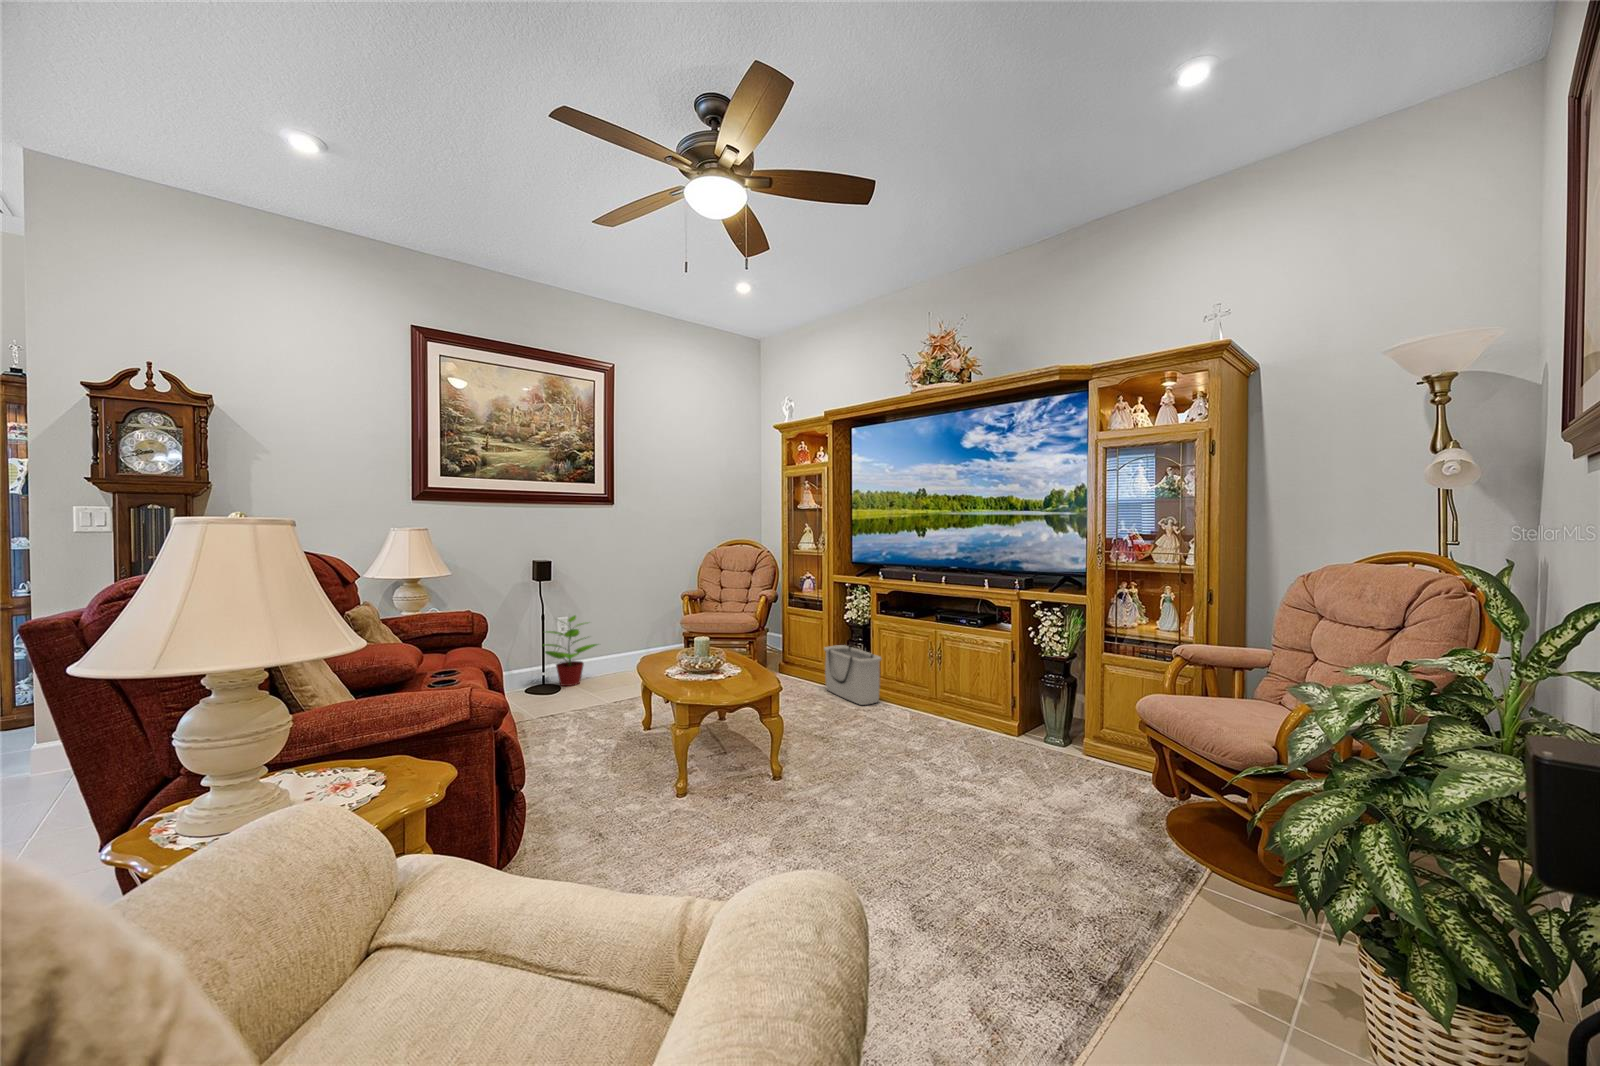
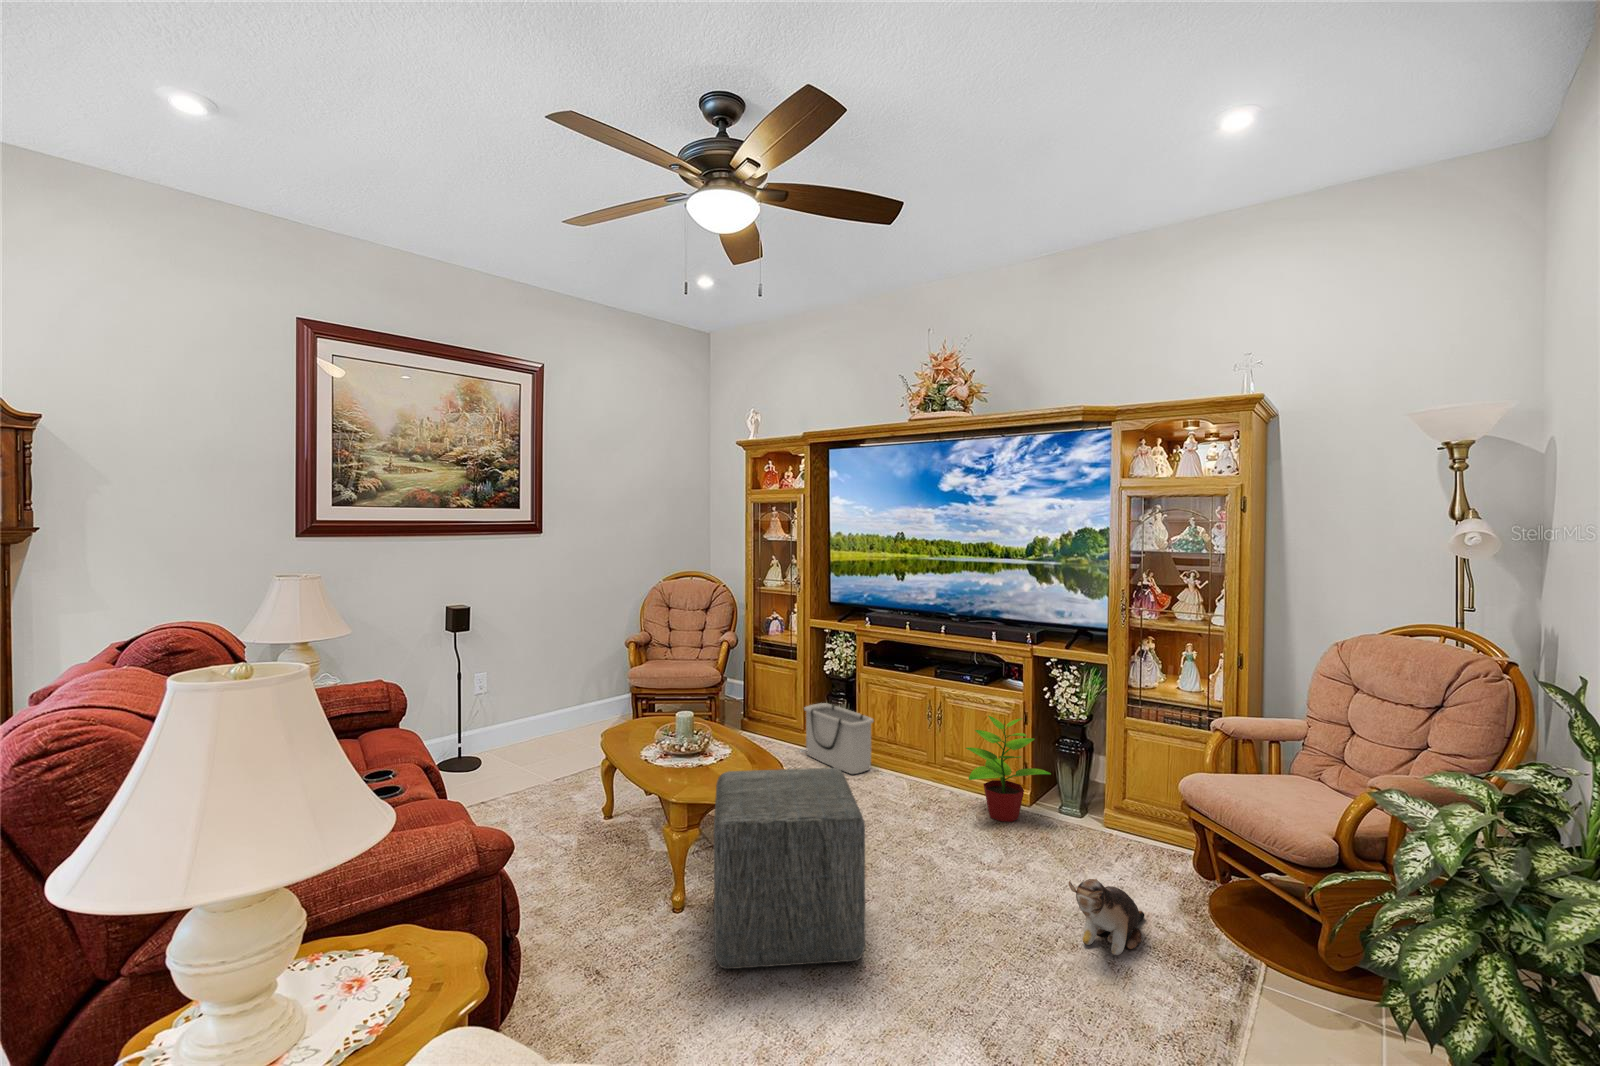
potted plant: present [545,616,597,686] -> present [966,716,1051,822]
ottoman: none [695,679,829,842] -> present [714,768,865,969]
plush toy: none [1018,783,1101,854] -> present [1069,879,1145,955]

